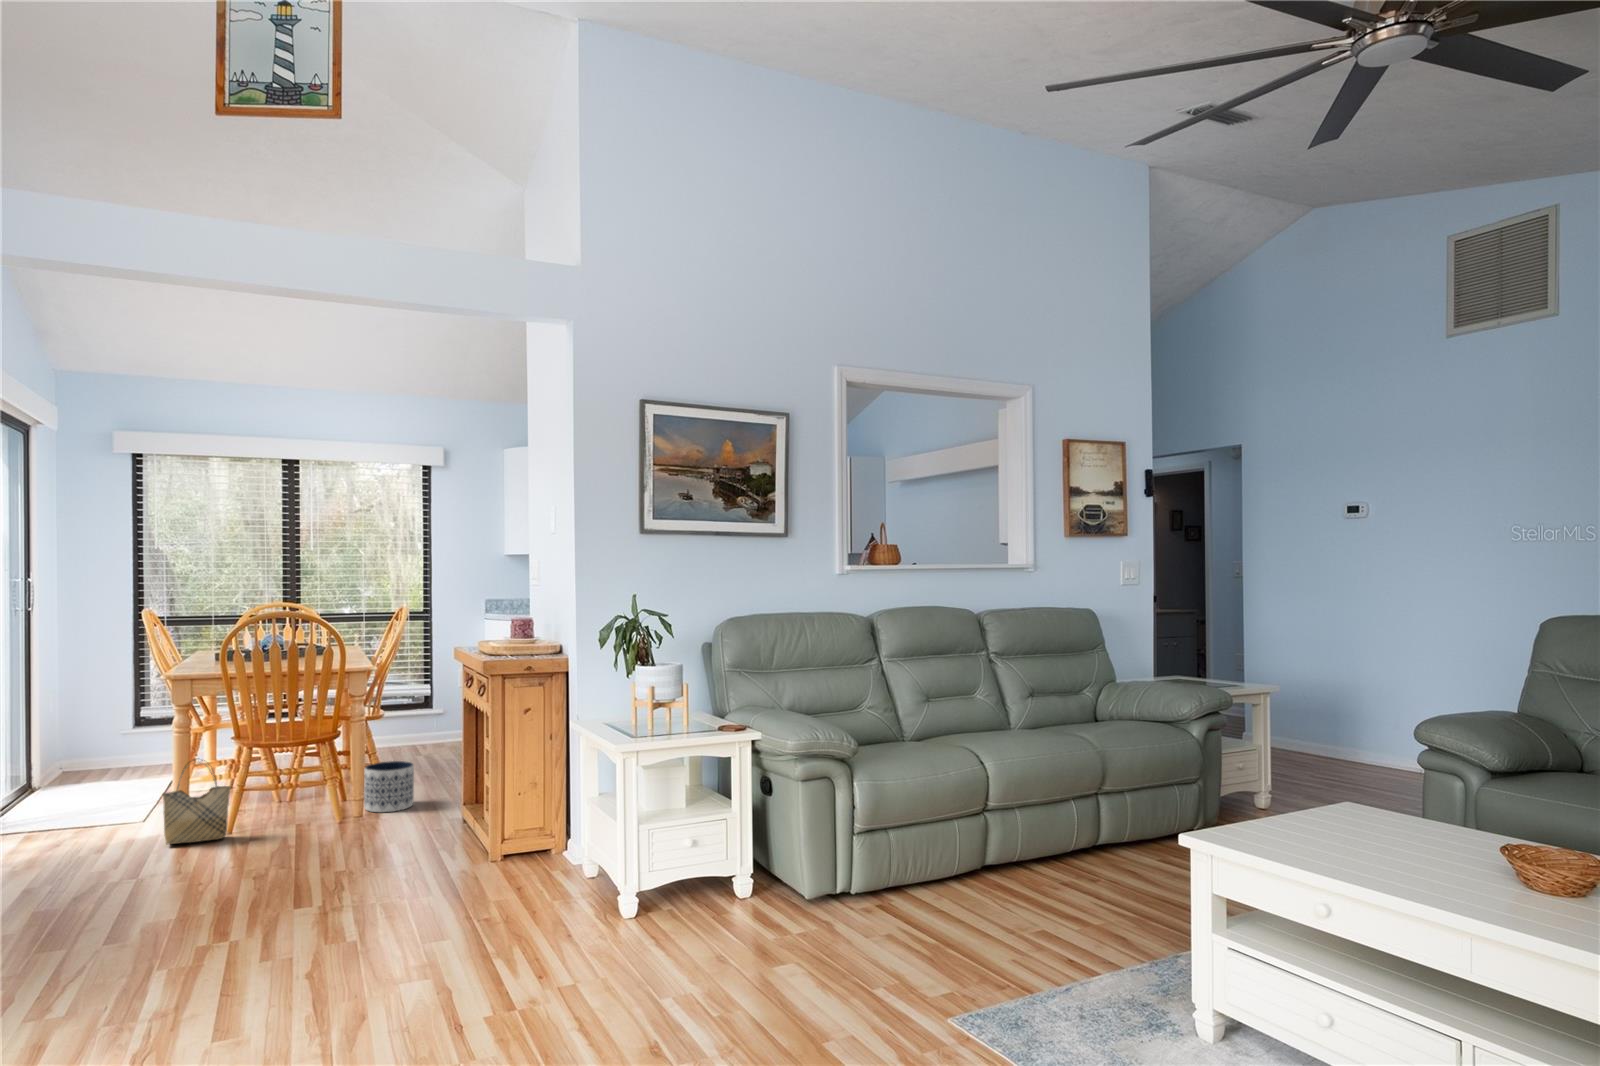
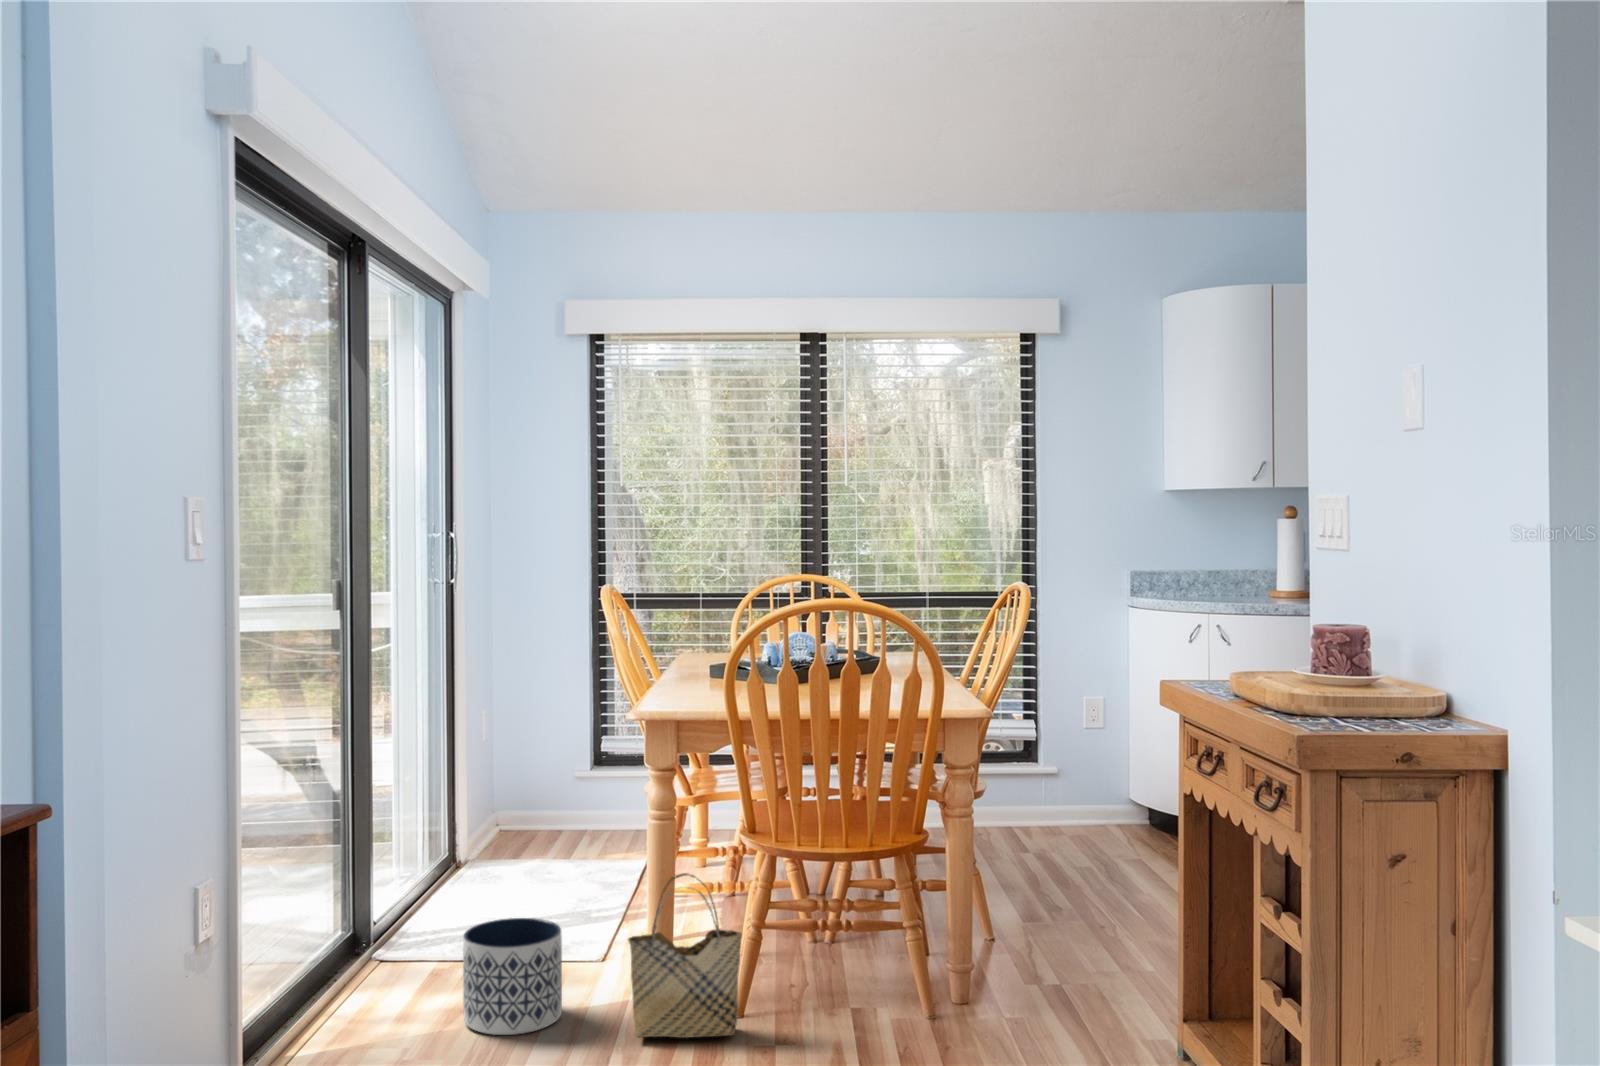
planter: present [364,761,414,812] -> present [463,918,562,1035]

